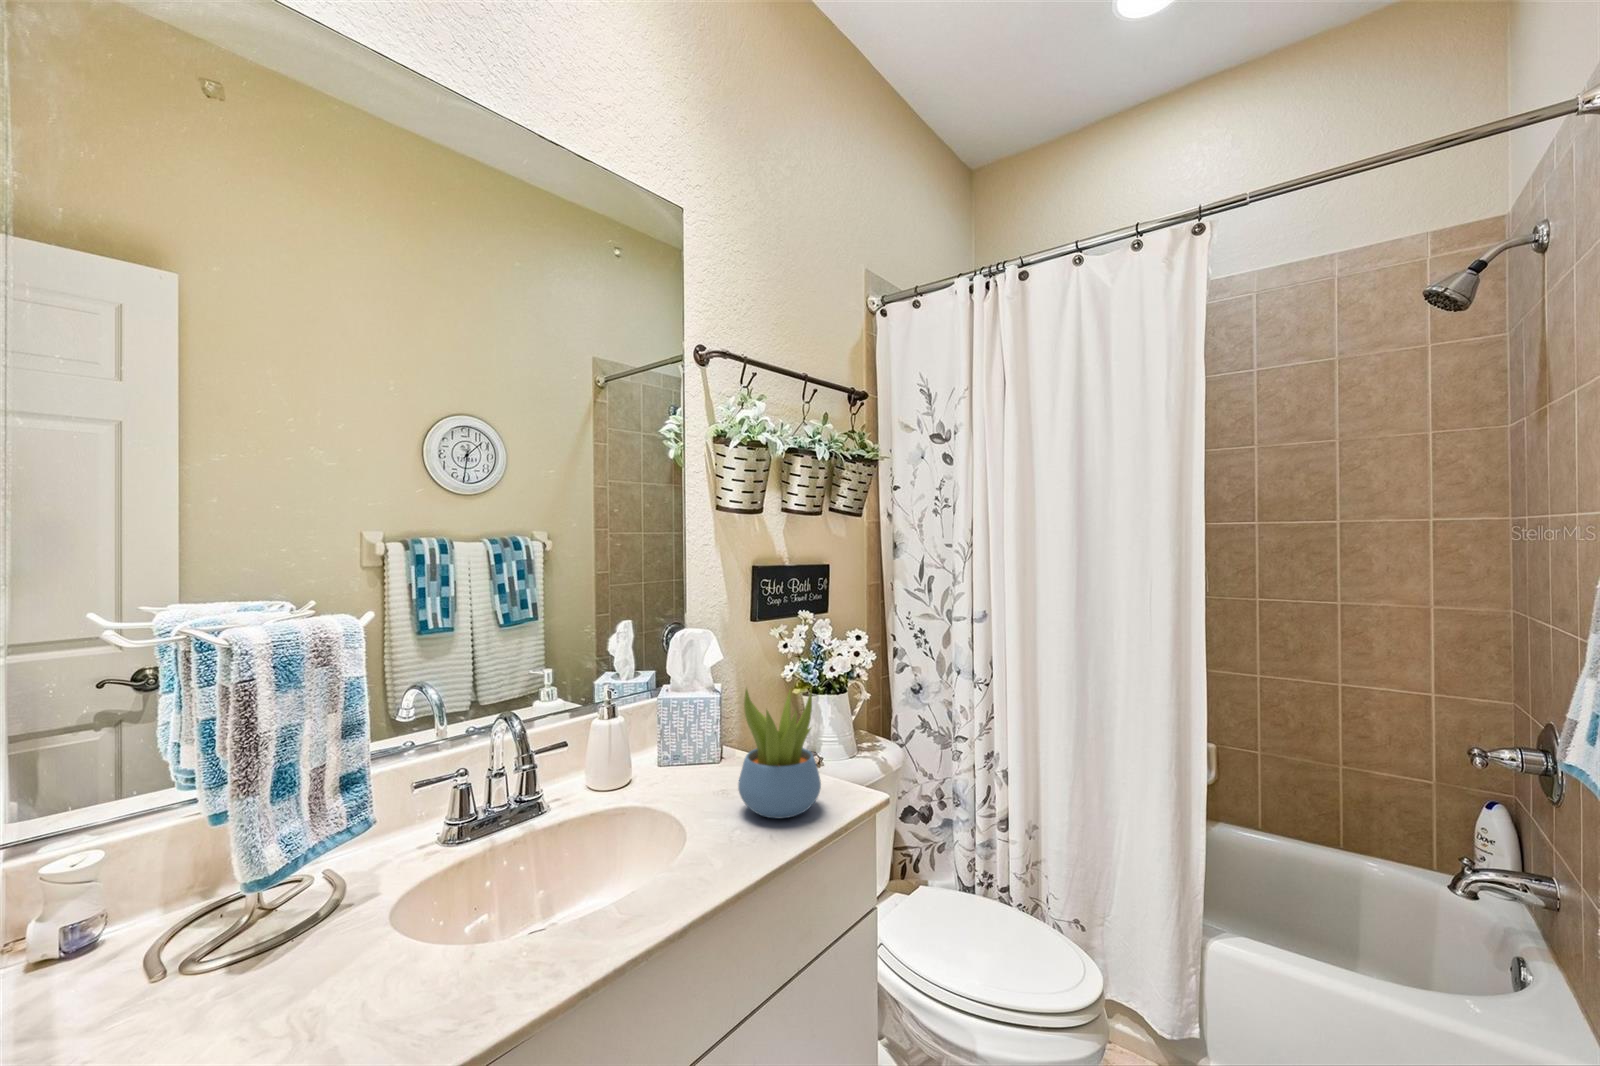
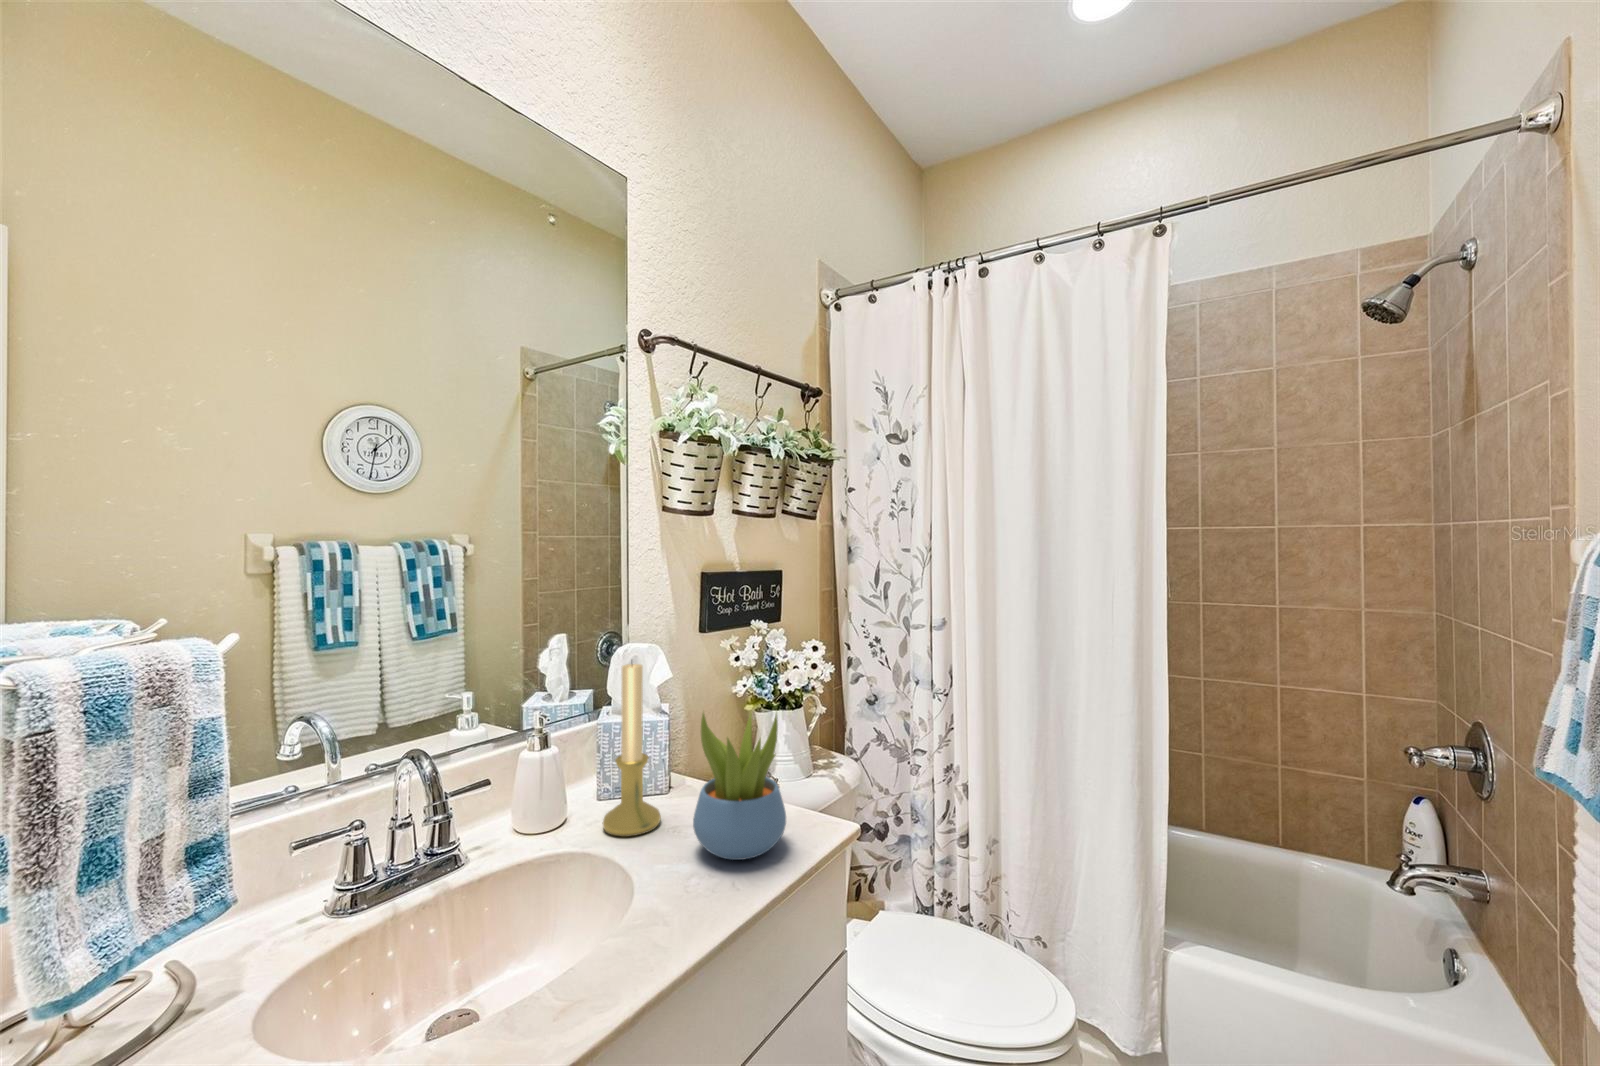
candle holder: none [661,642,712,797] -> present [602,664,661,837]

